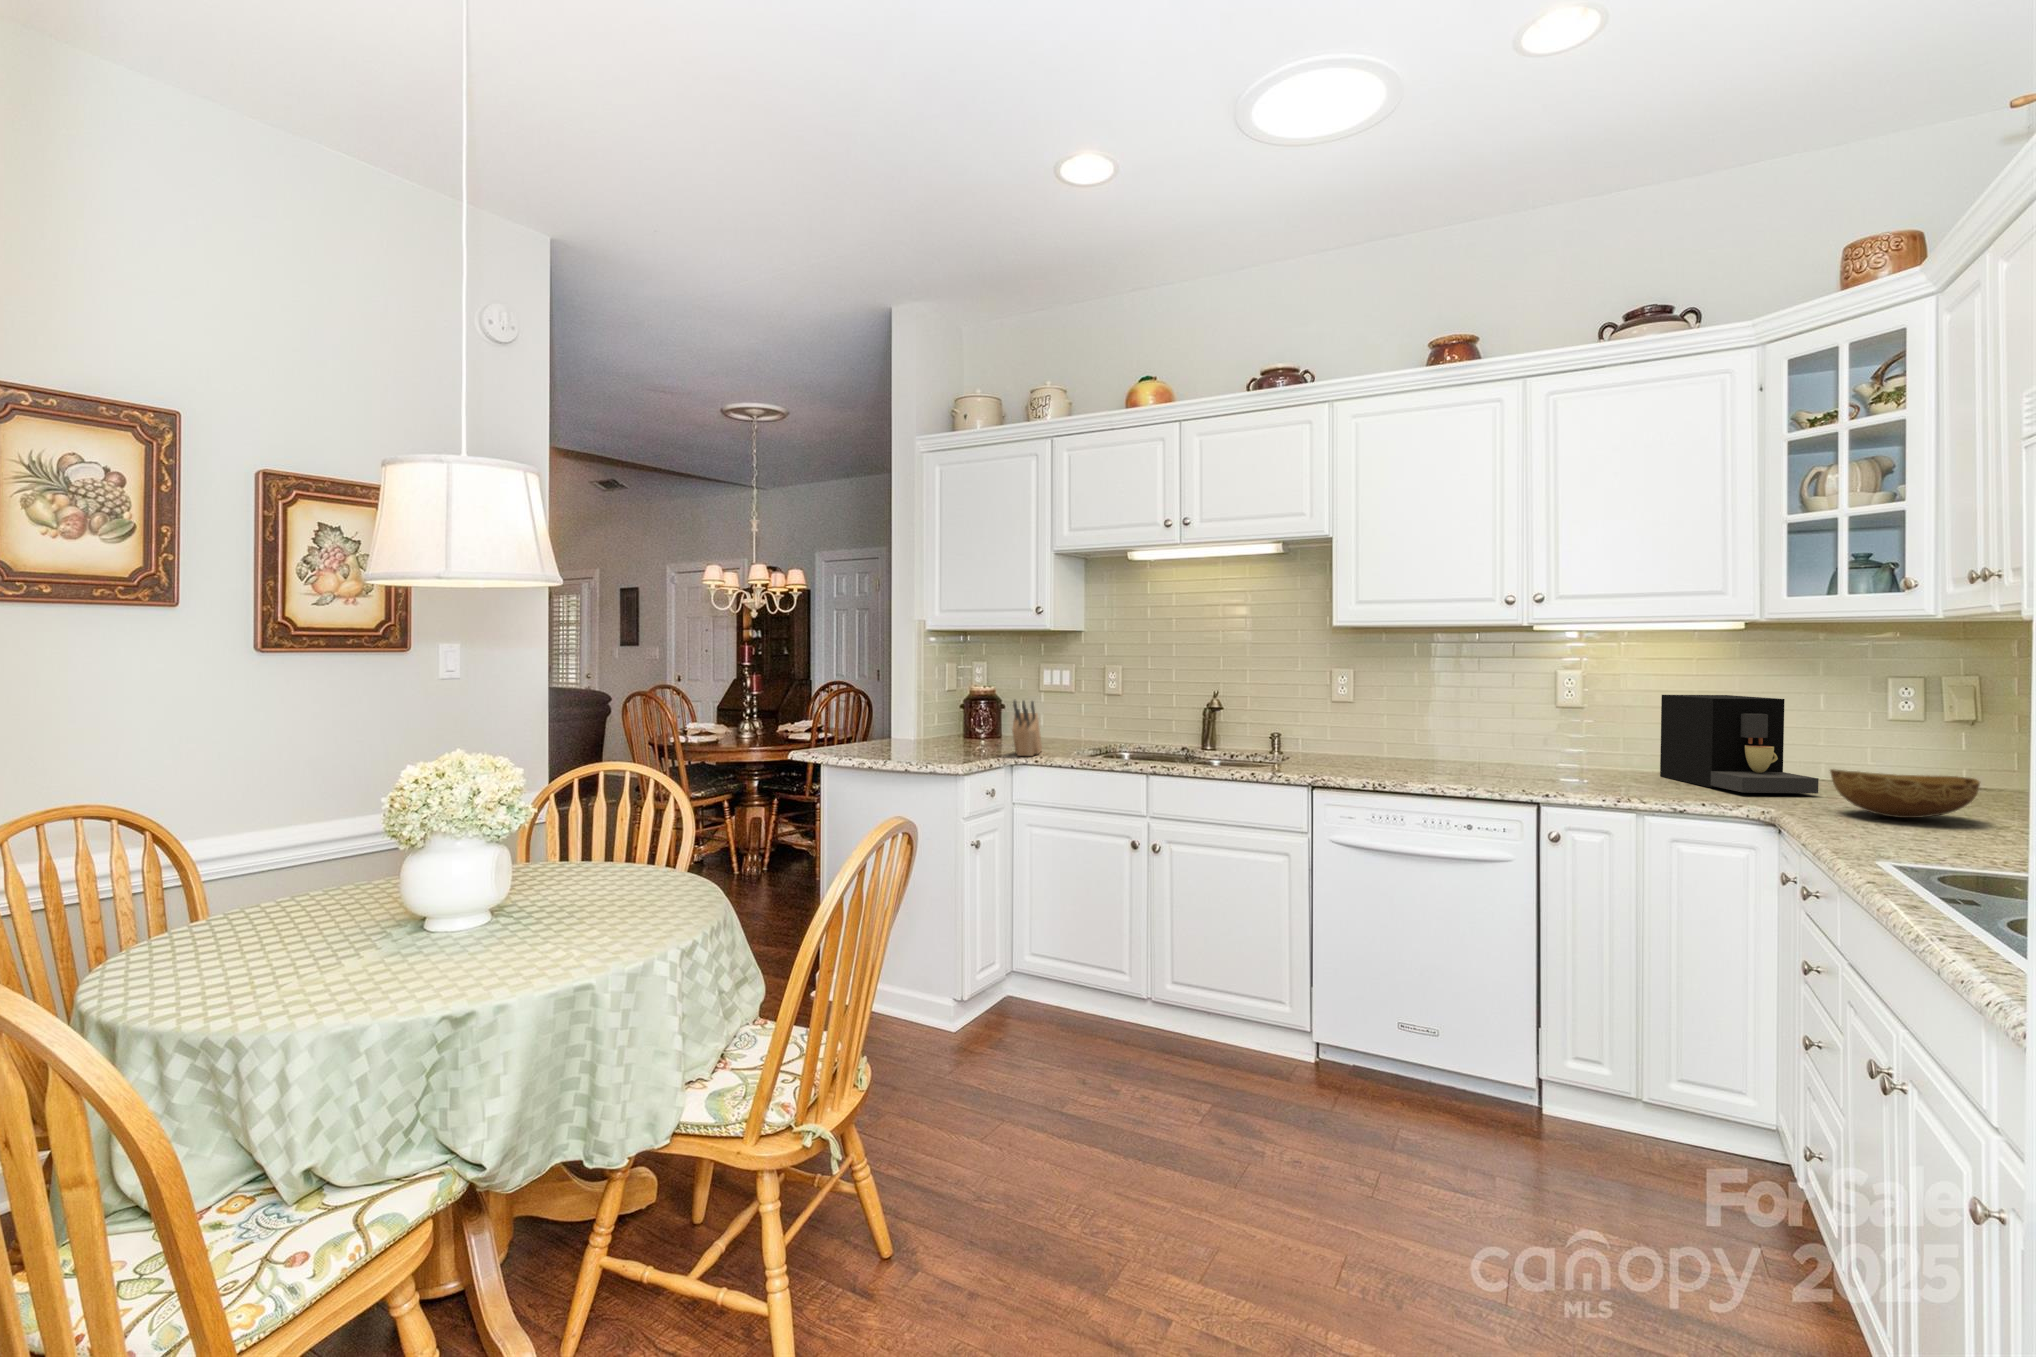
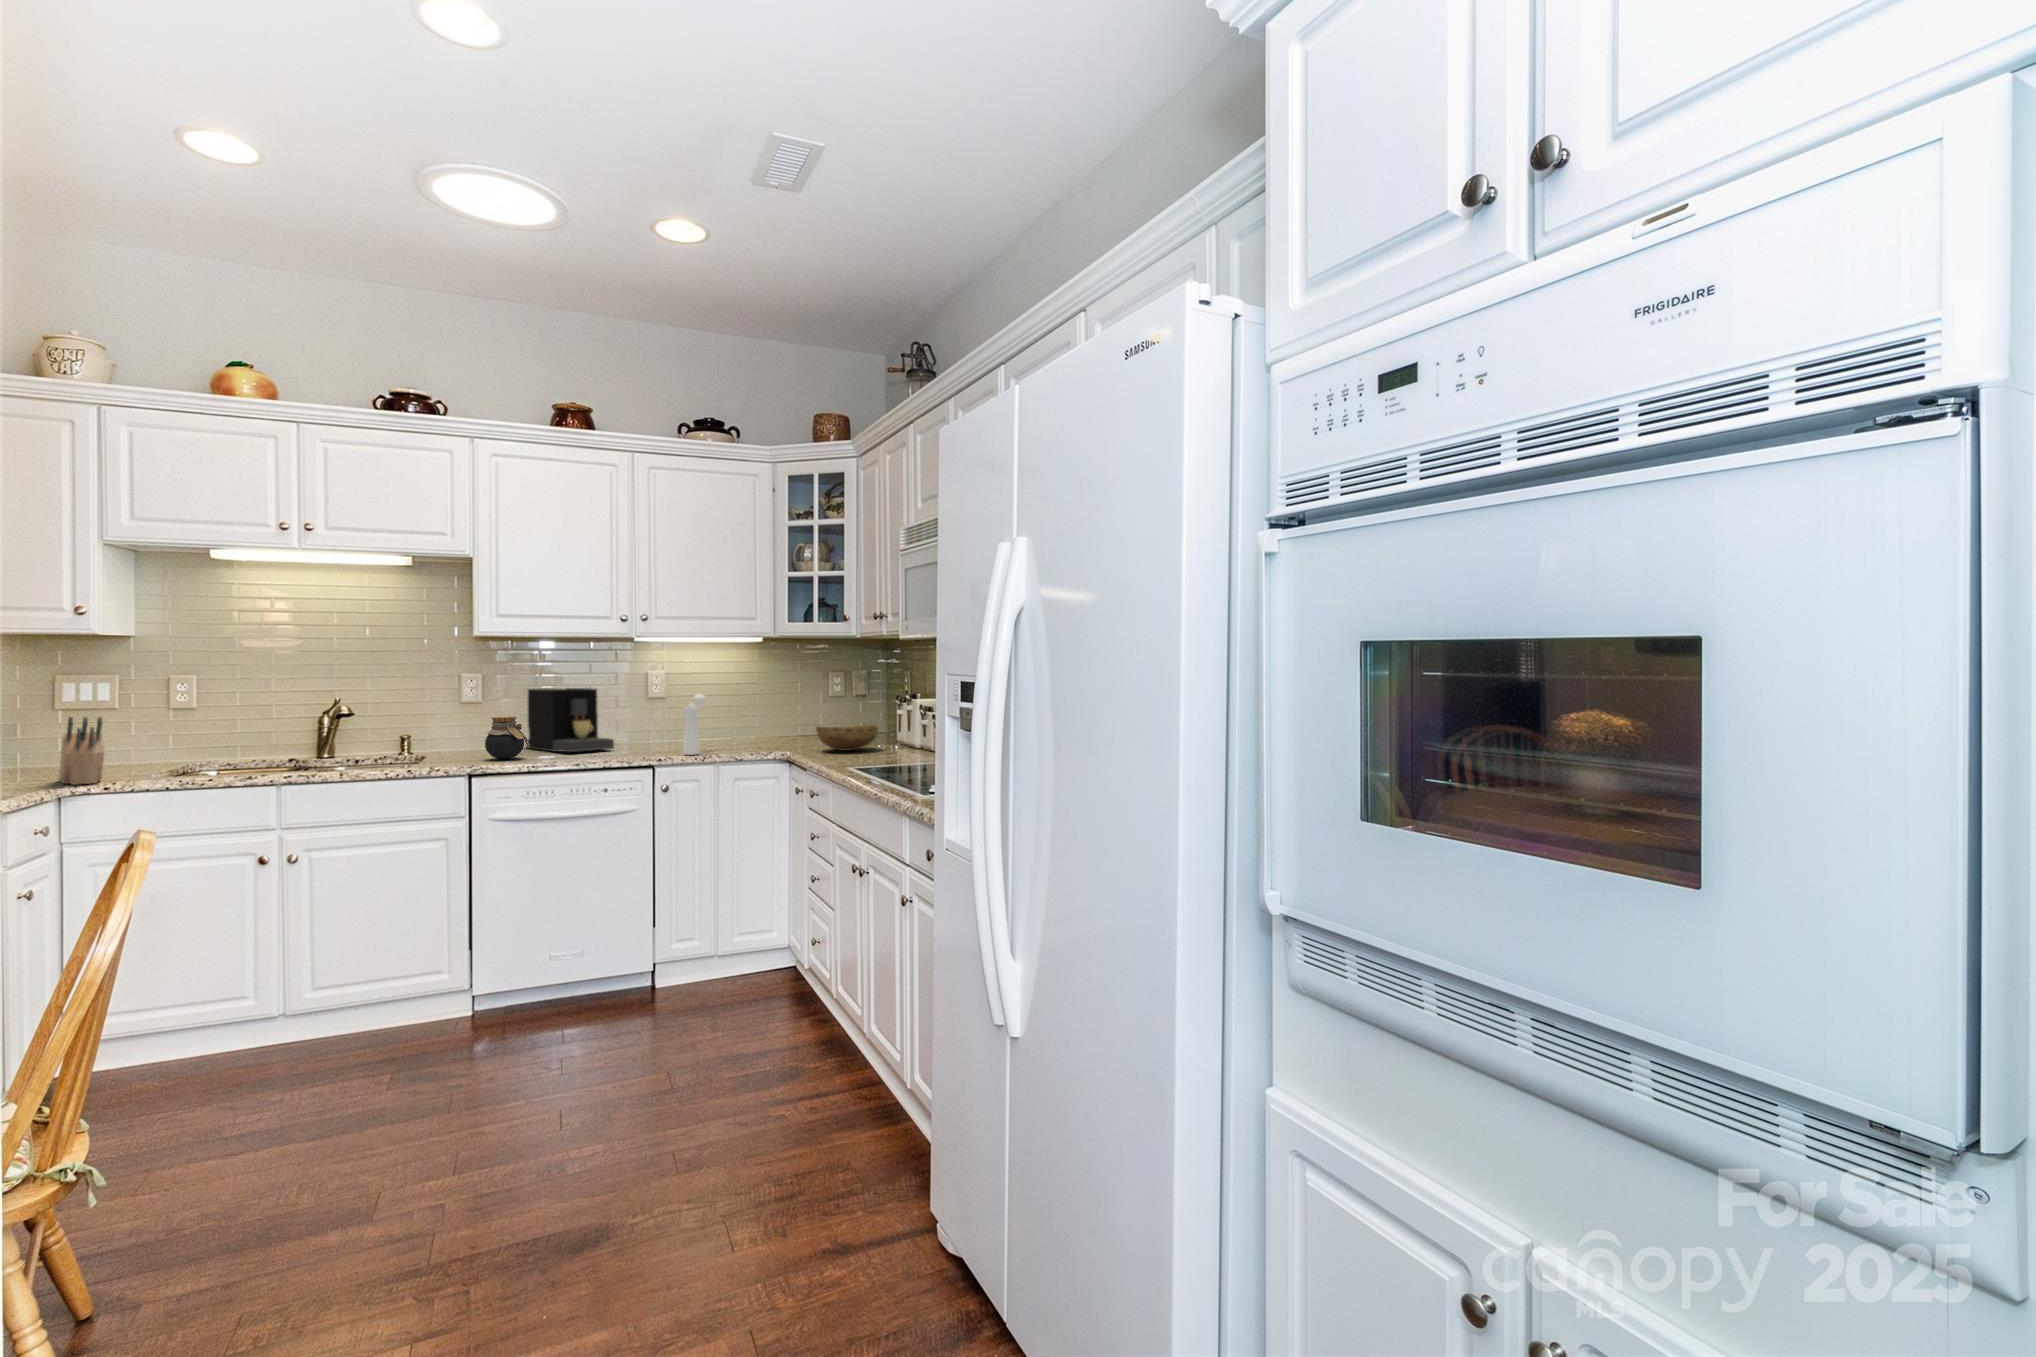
coffee maker: present [1660,695,1819,794] -> present [525,688,614,752]
pepper mill: none [1586,705,1629,792] -> present [683,694,705,755]
jar: none [1338,720,1385,770] -> present [485,717,529,759]

